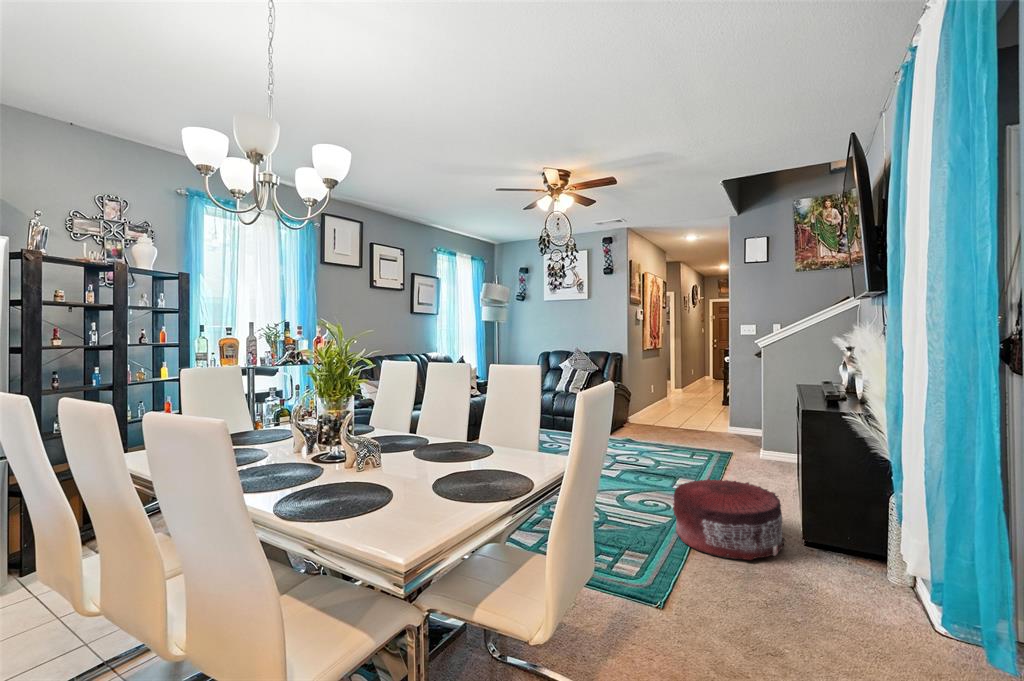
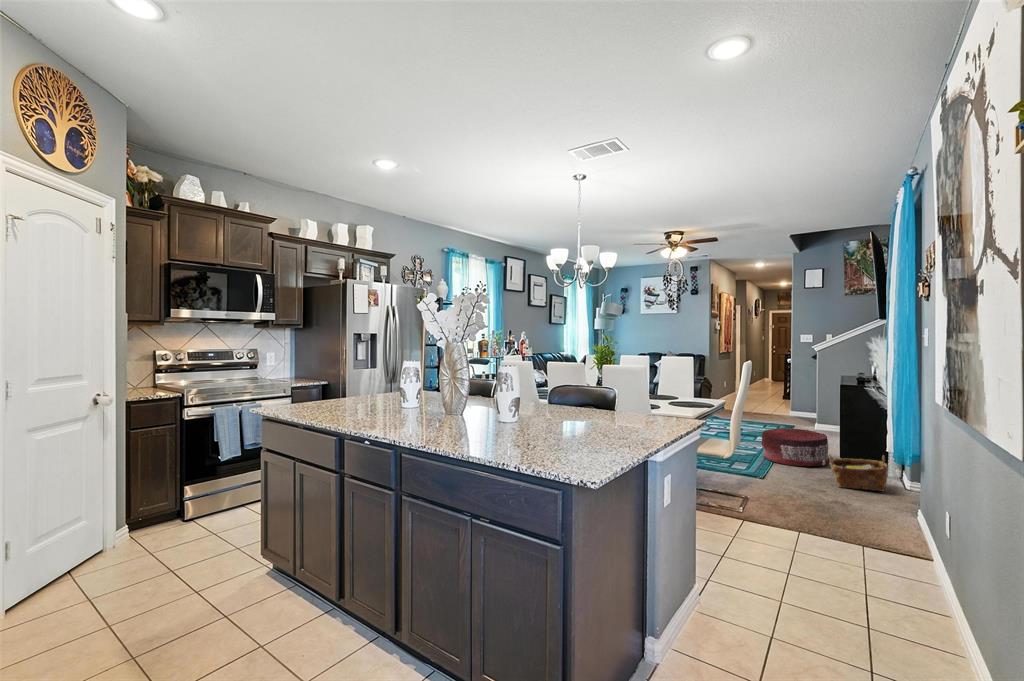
woven basket: none [785,556,905,651] -> present [828,454,888,491]

